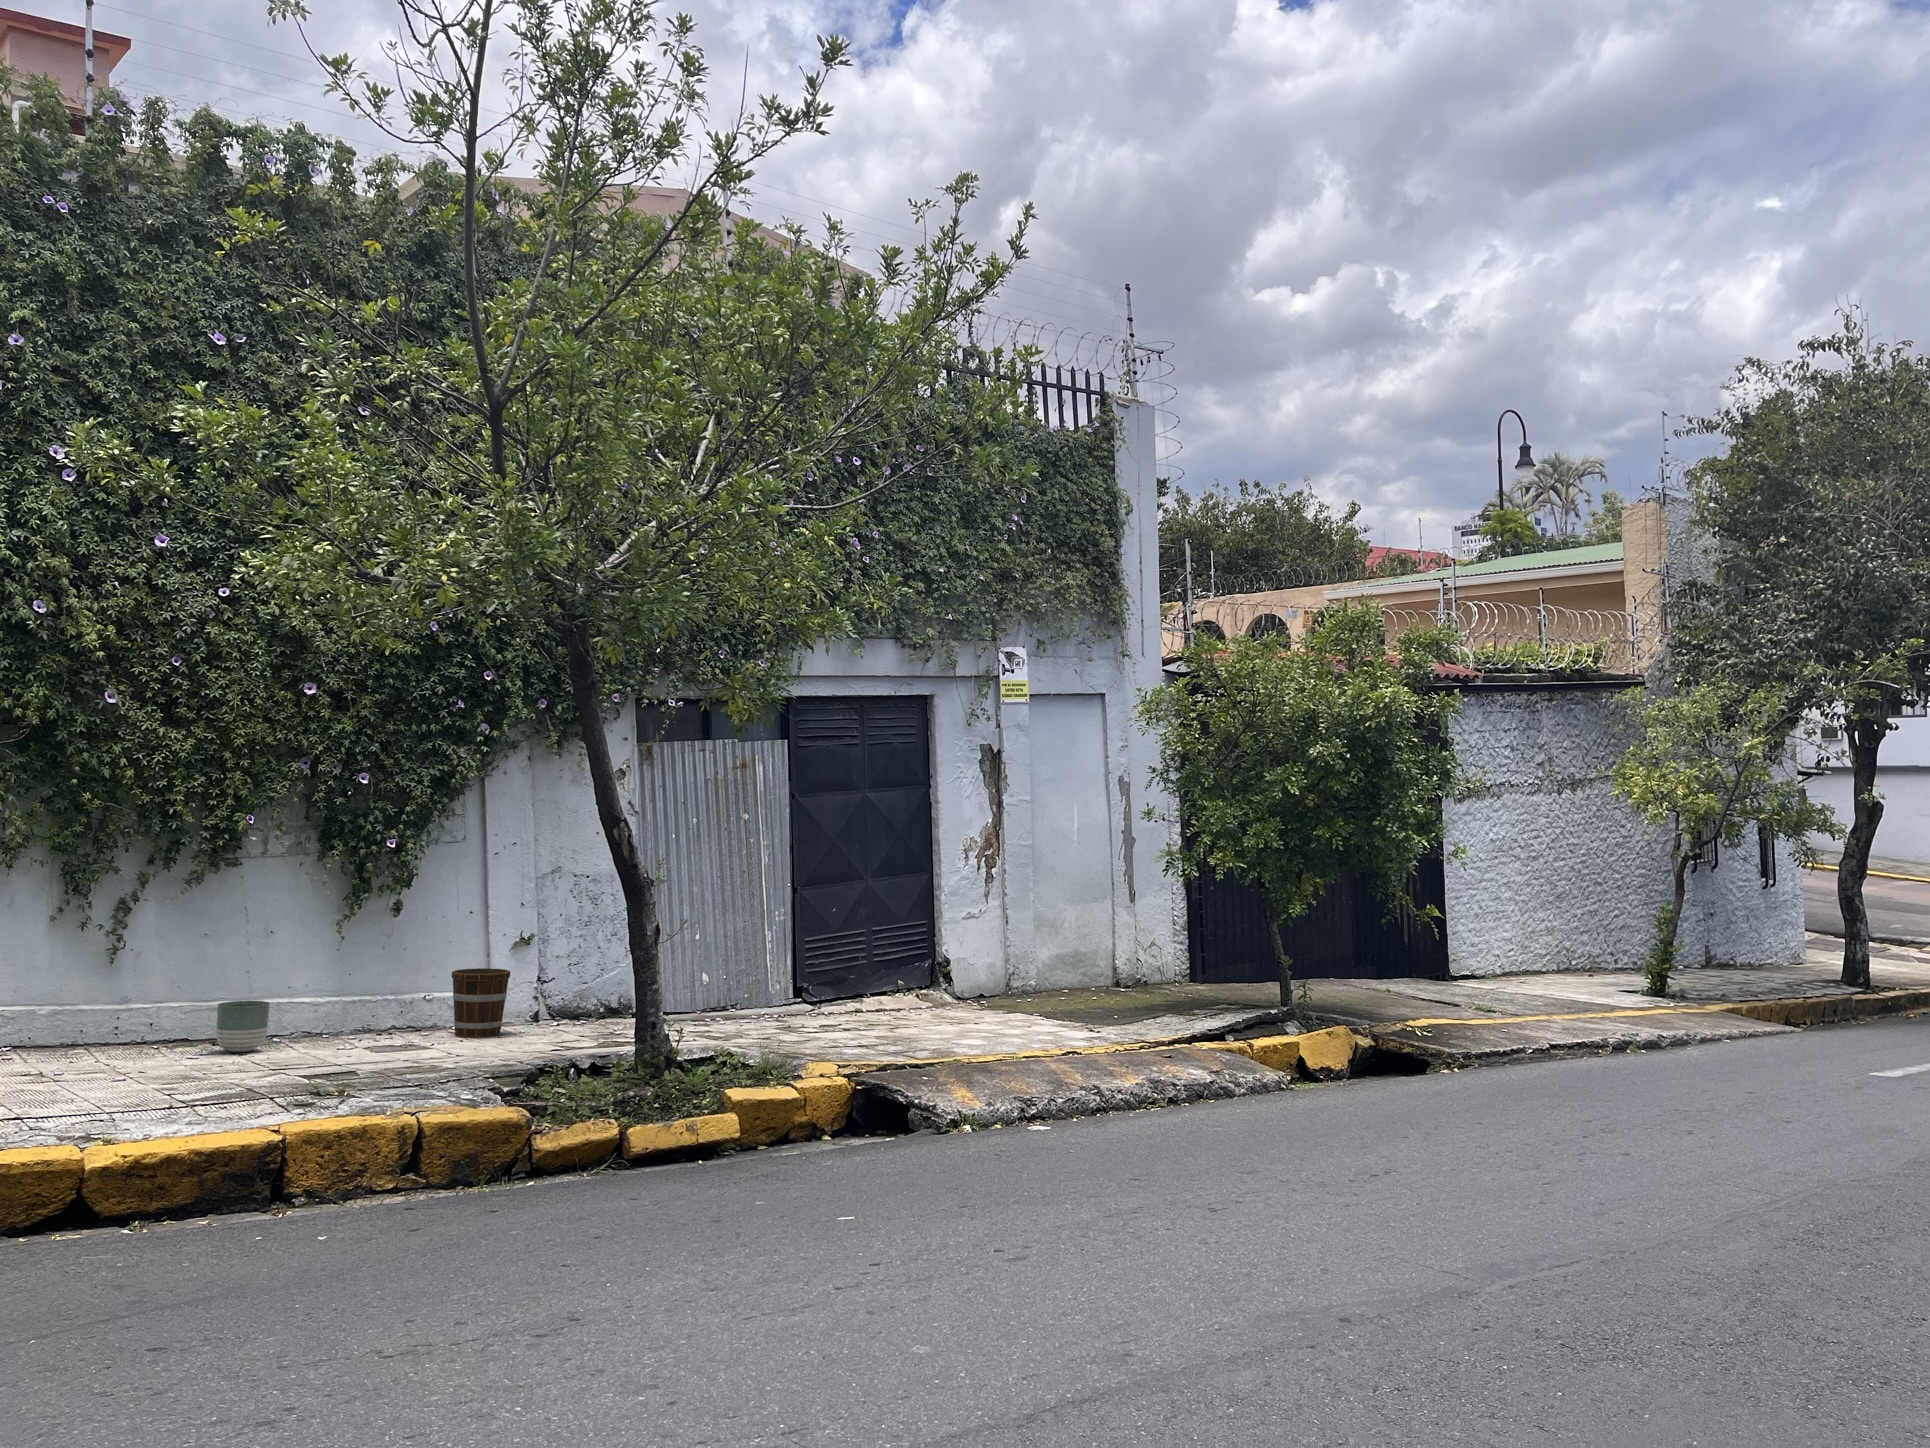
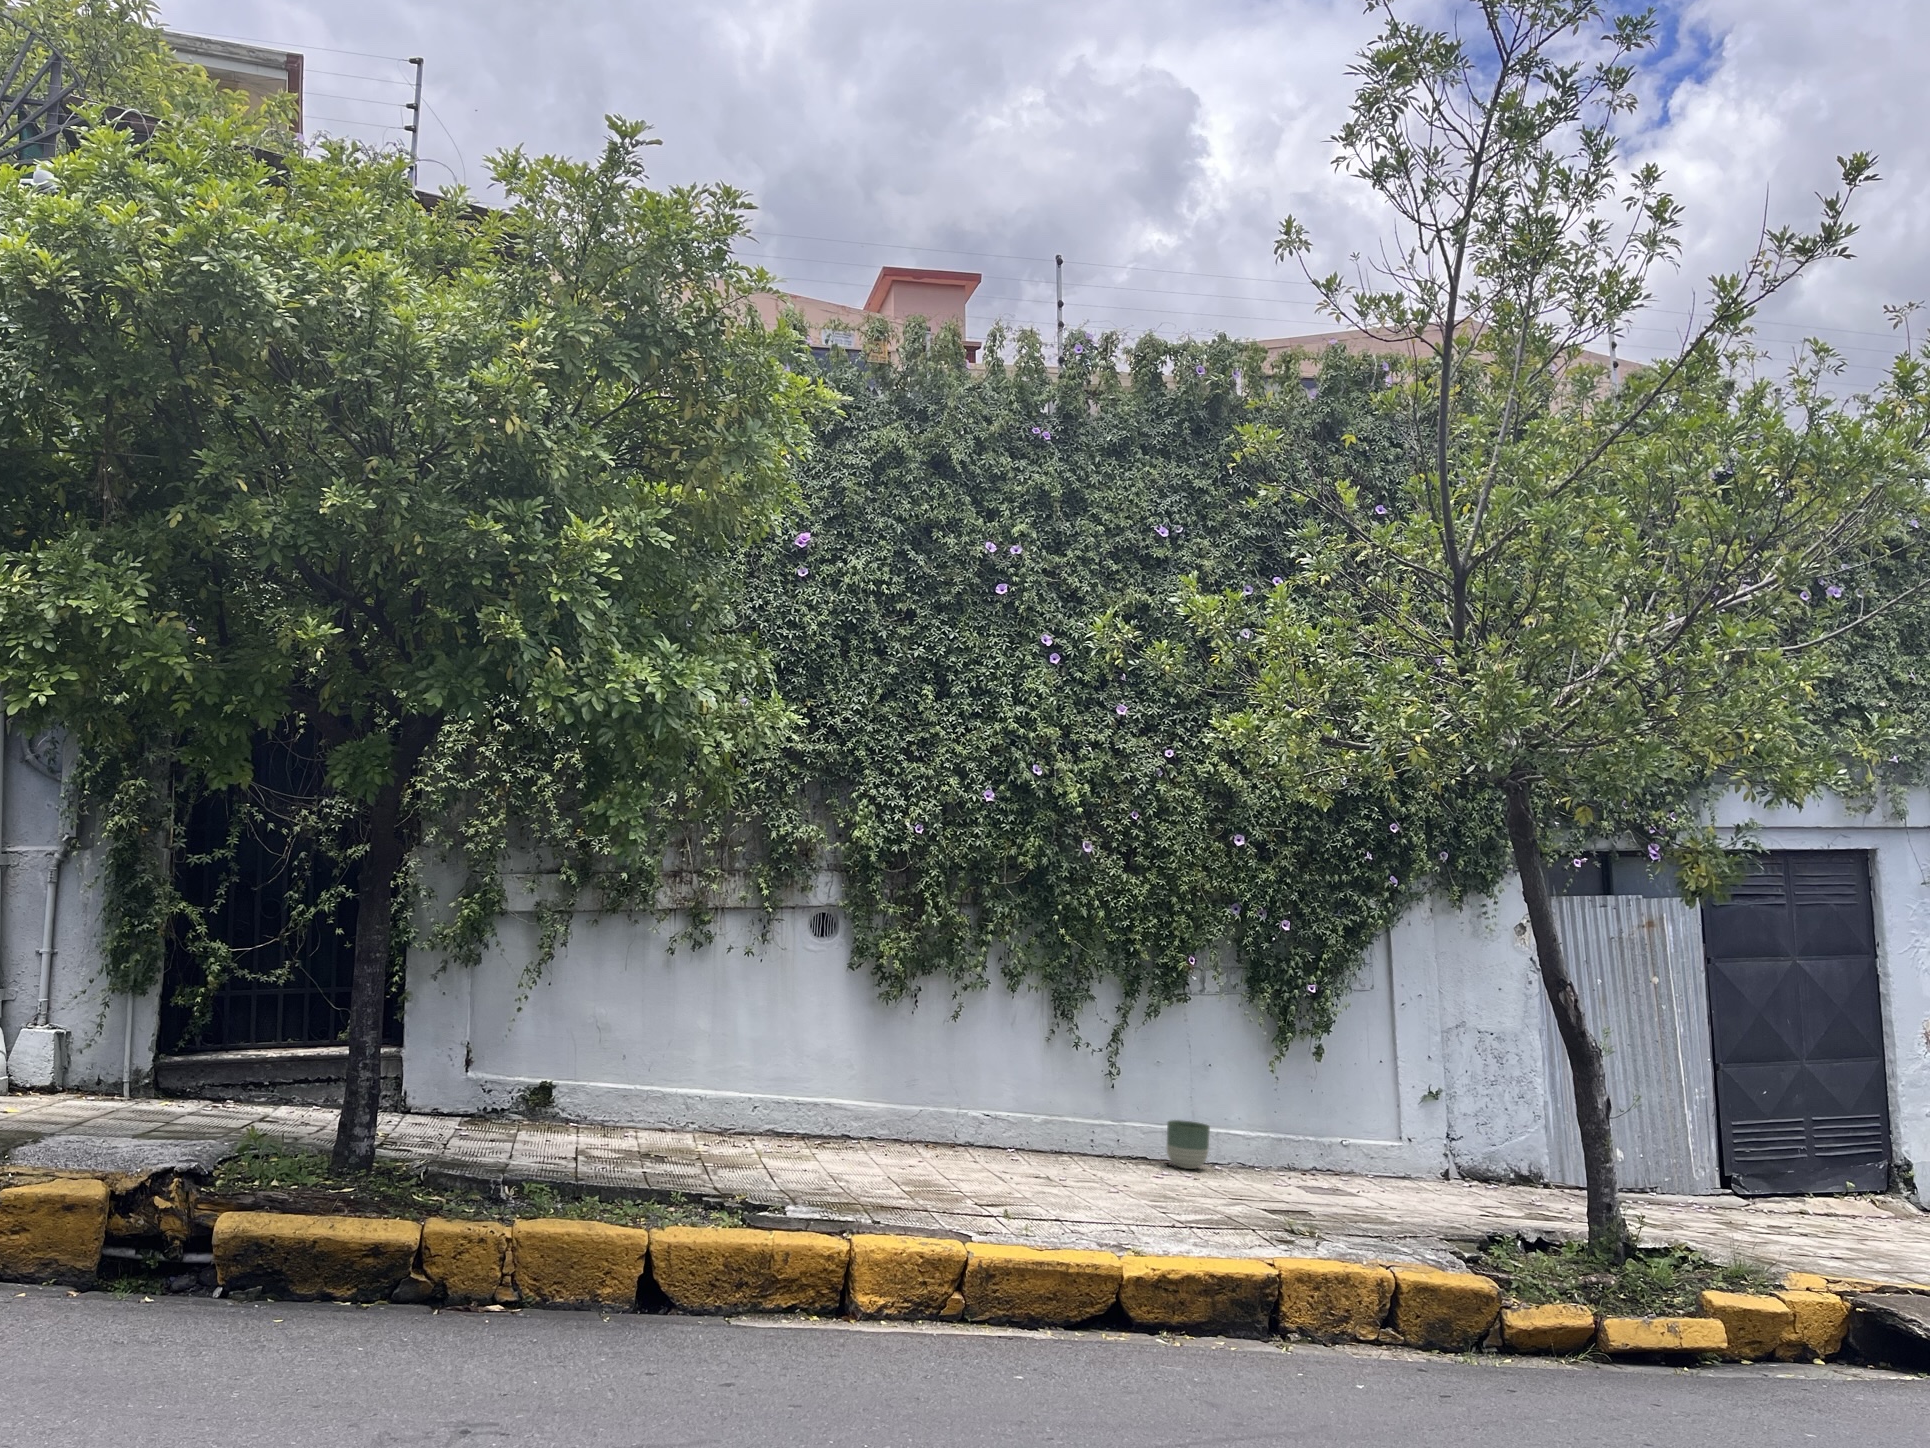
bucket: present [452,968,510,1038] -> none [1365,1114,1423,1187]

